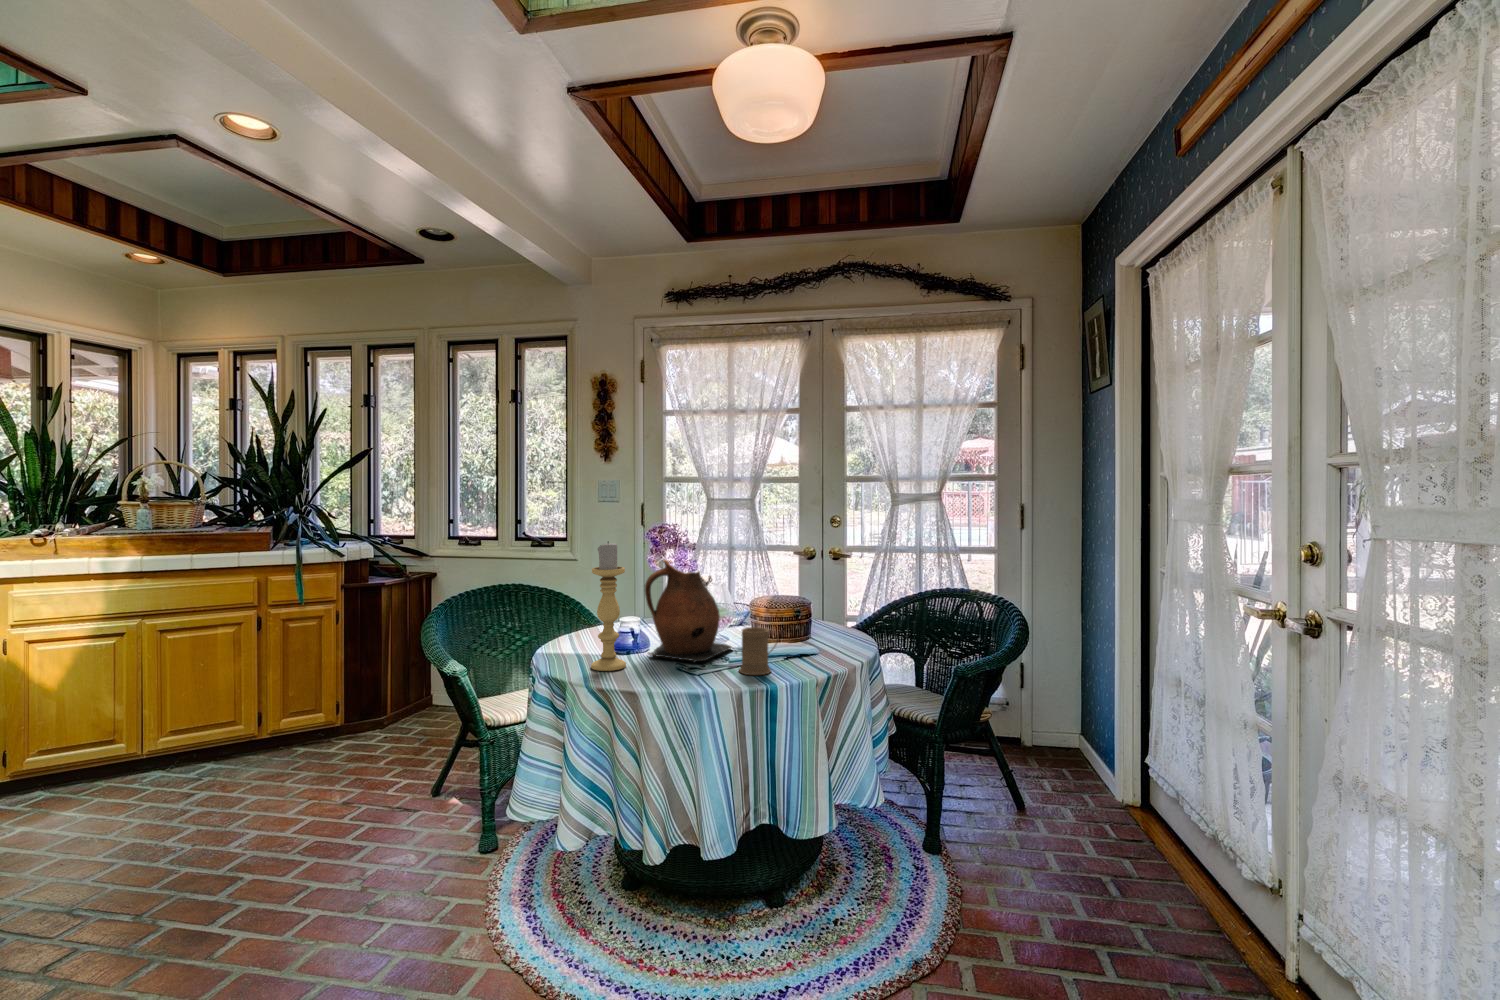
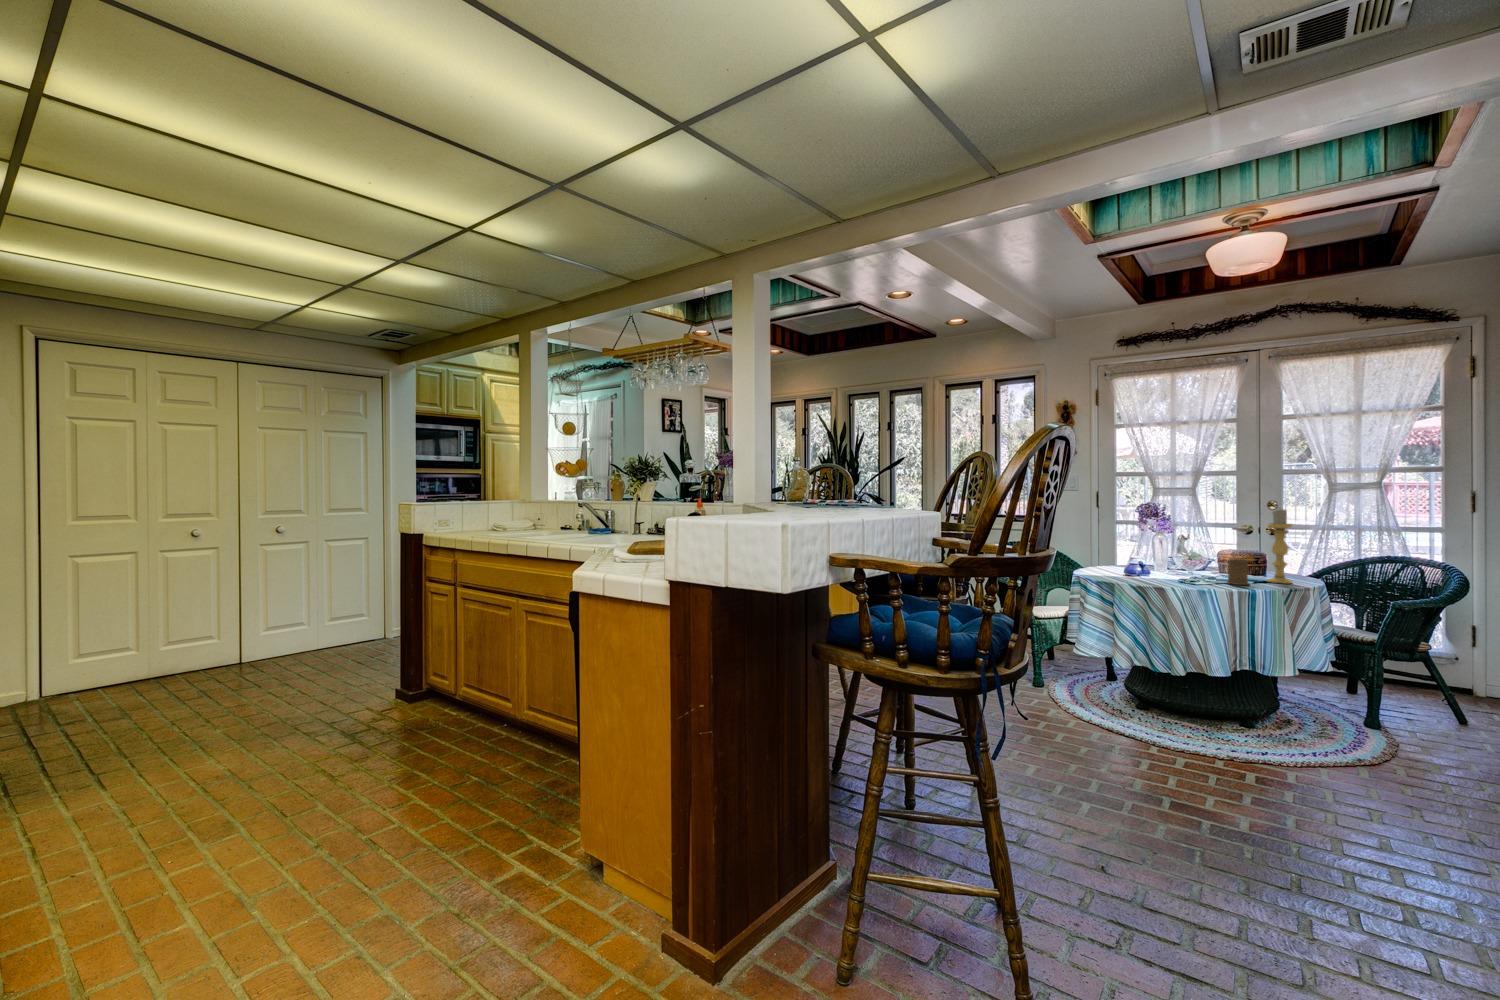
candle holder: present [591,541,626,671] -> present [1267,509,1292,584]
ceramic pitcher: present [645,560,733,663] -> none [1153,520,1214,579]

